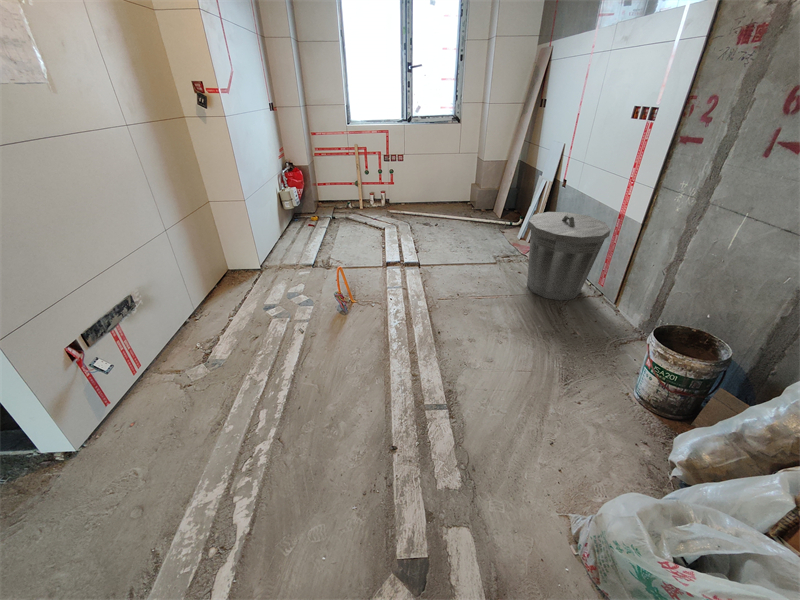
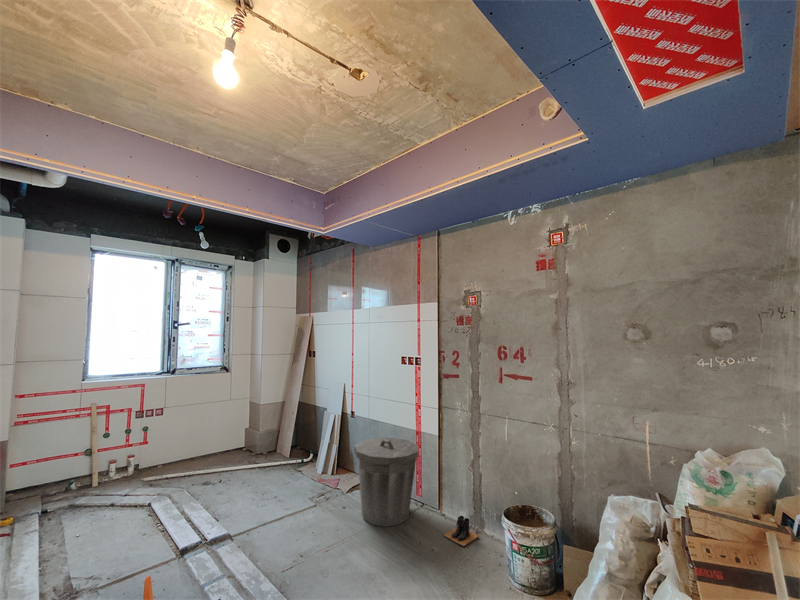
boots: none [597,316,642,343] -> present [444,516,479,546]

